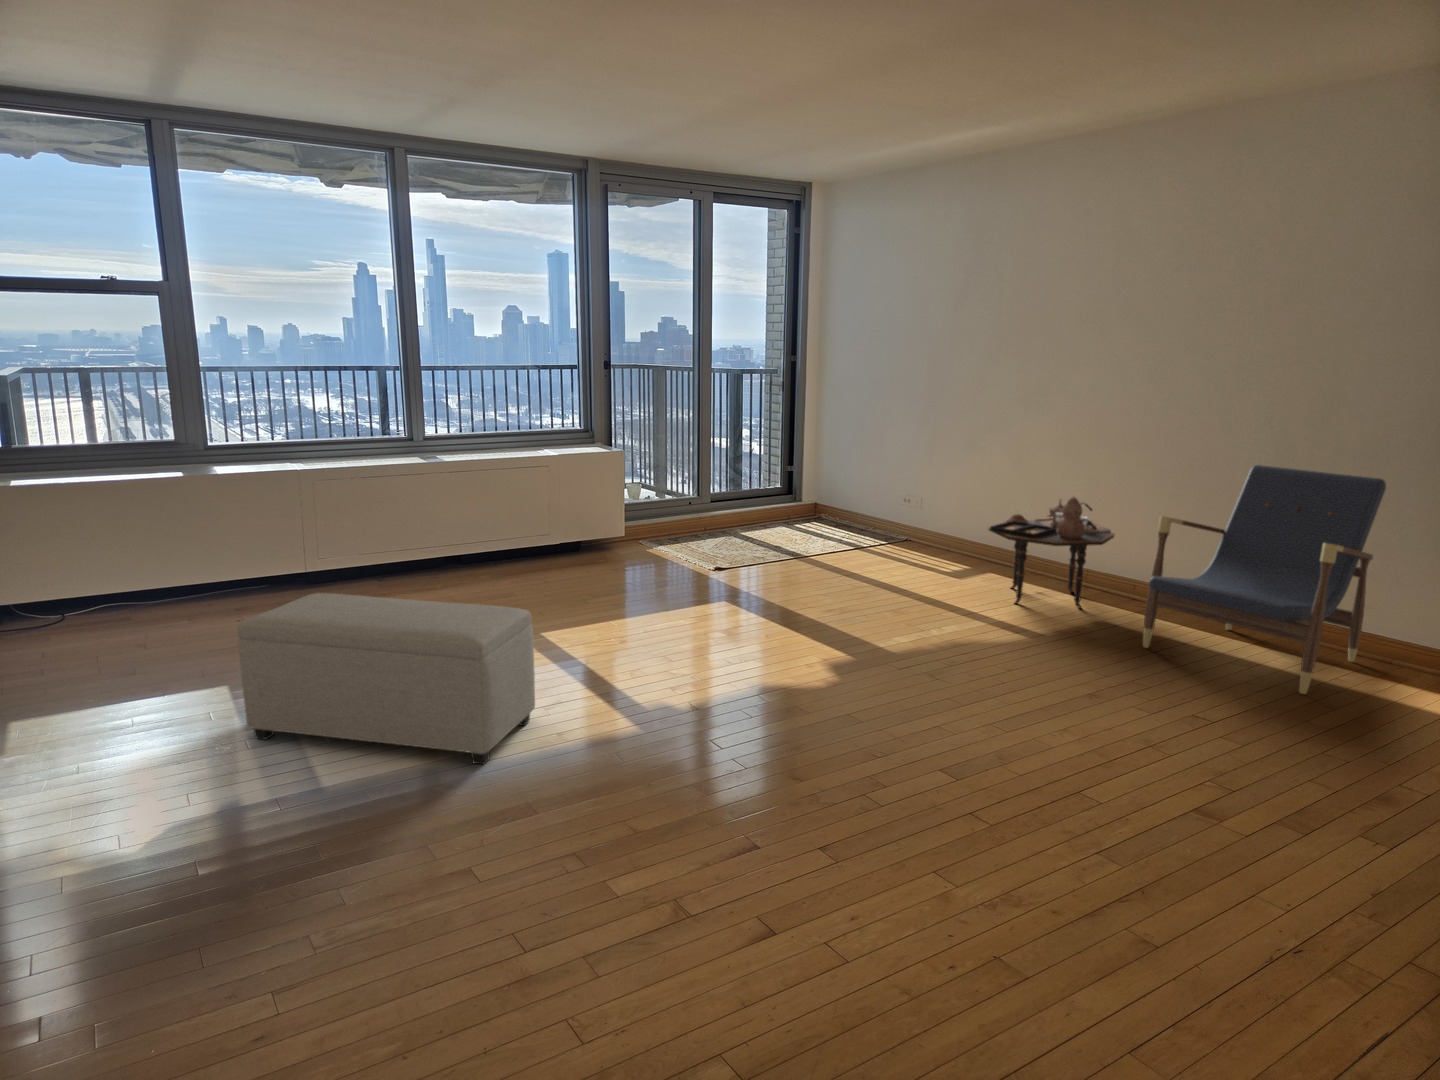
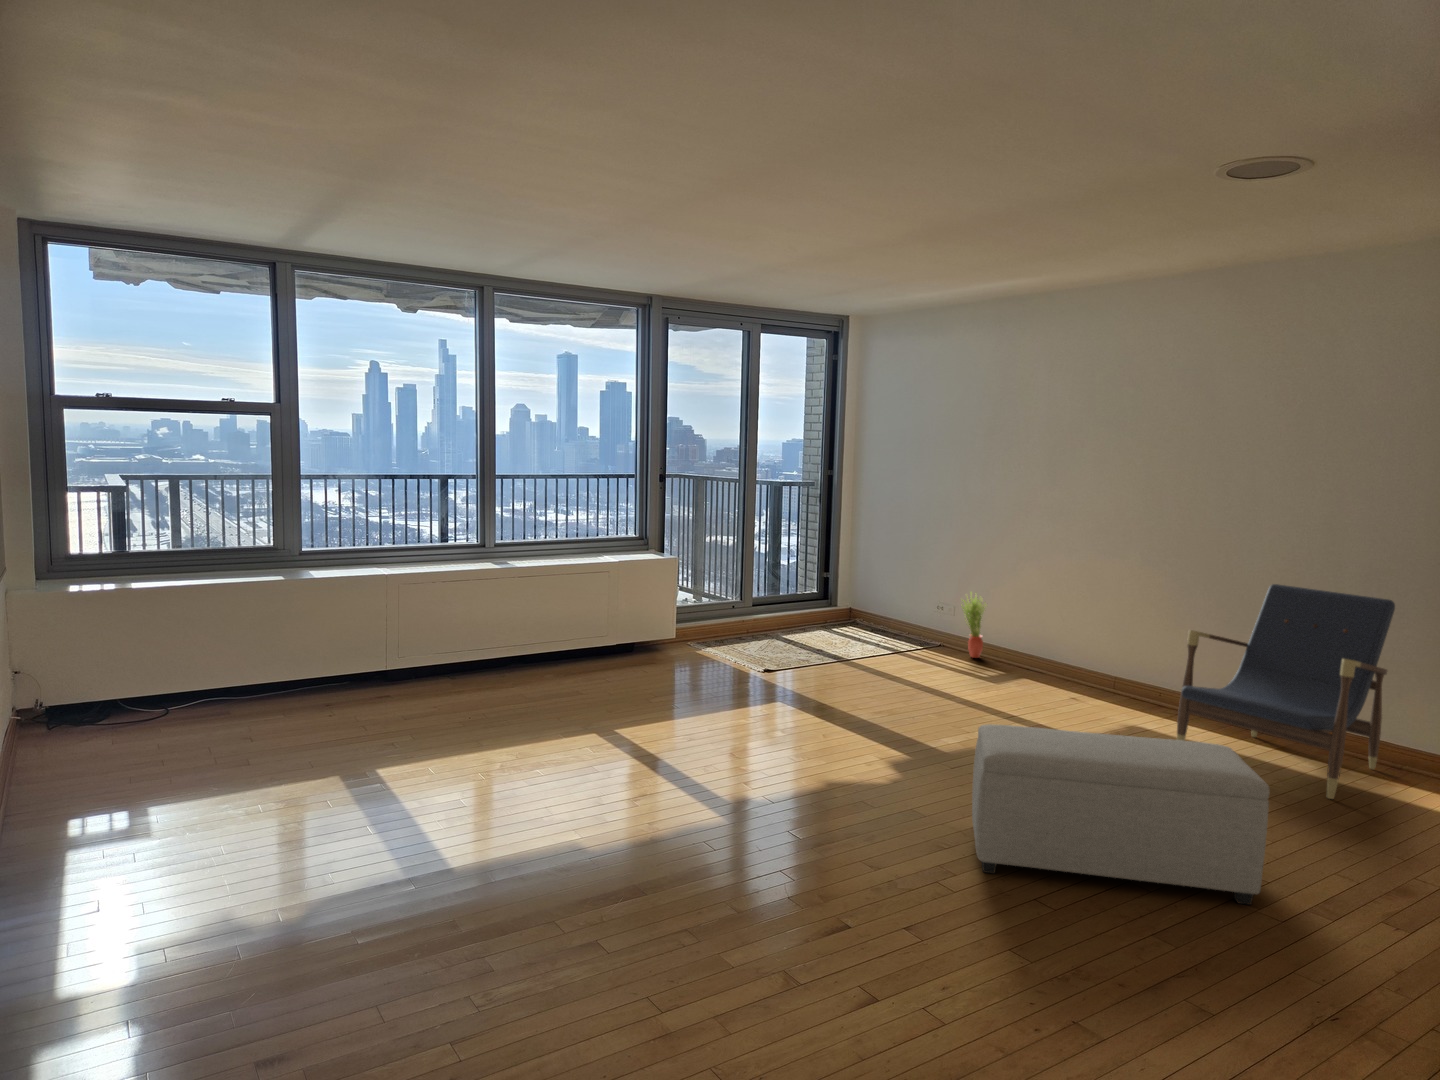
potted plant: none [928,482,956,553] -> present [962,593,986,658]
side table: present [988,497,1114,609] -> none [1023,609,1144,715]
ottoman: present [237,593,535,764] -> present [972,724,1269,905]

